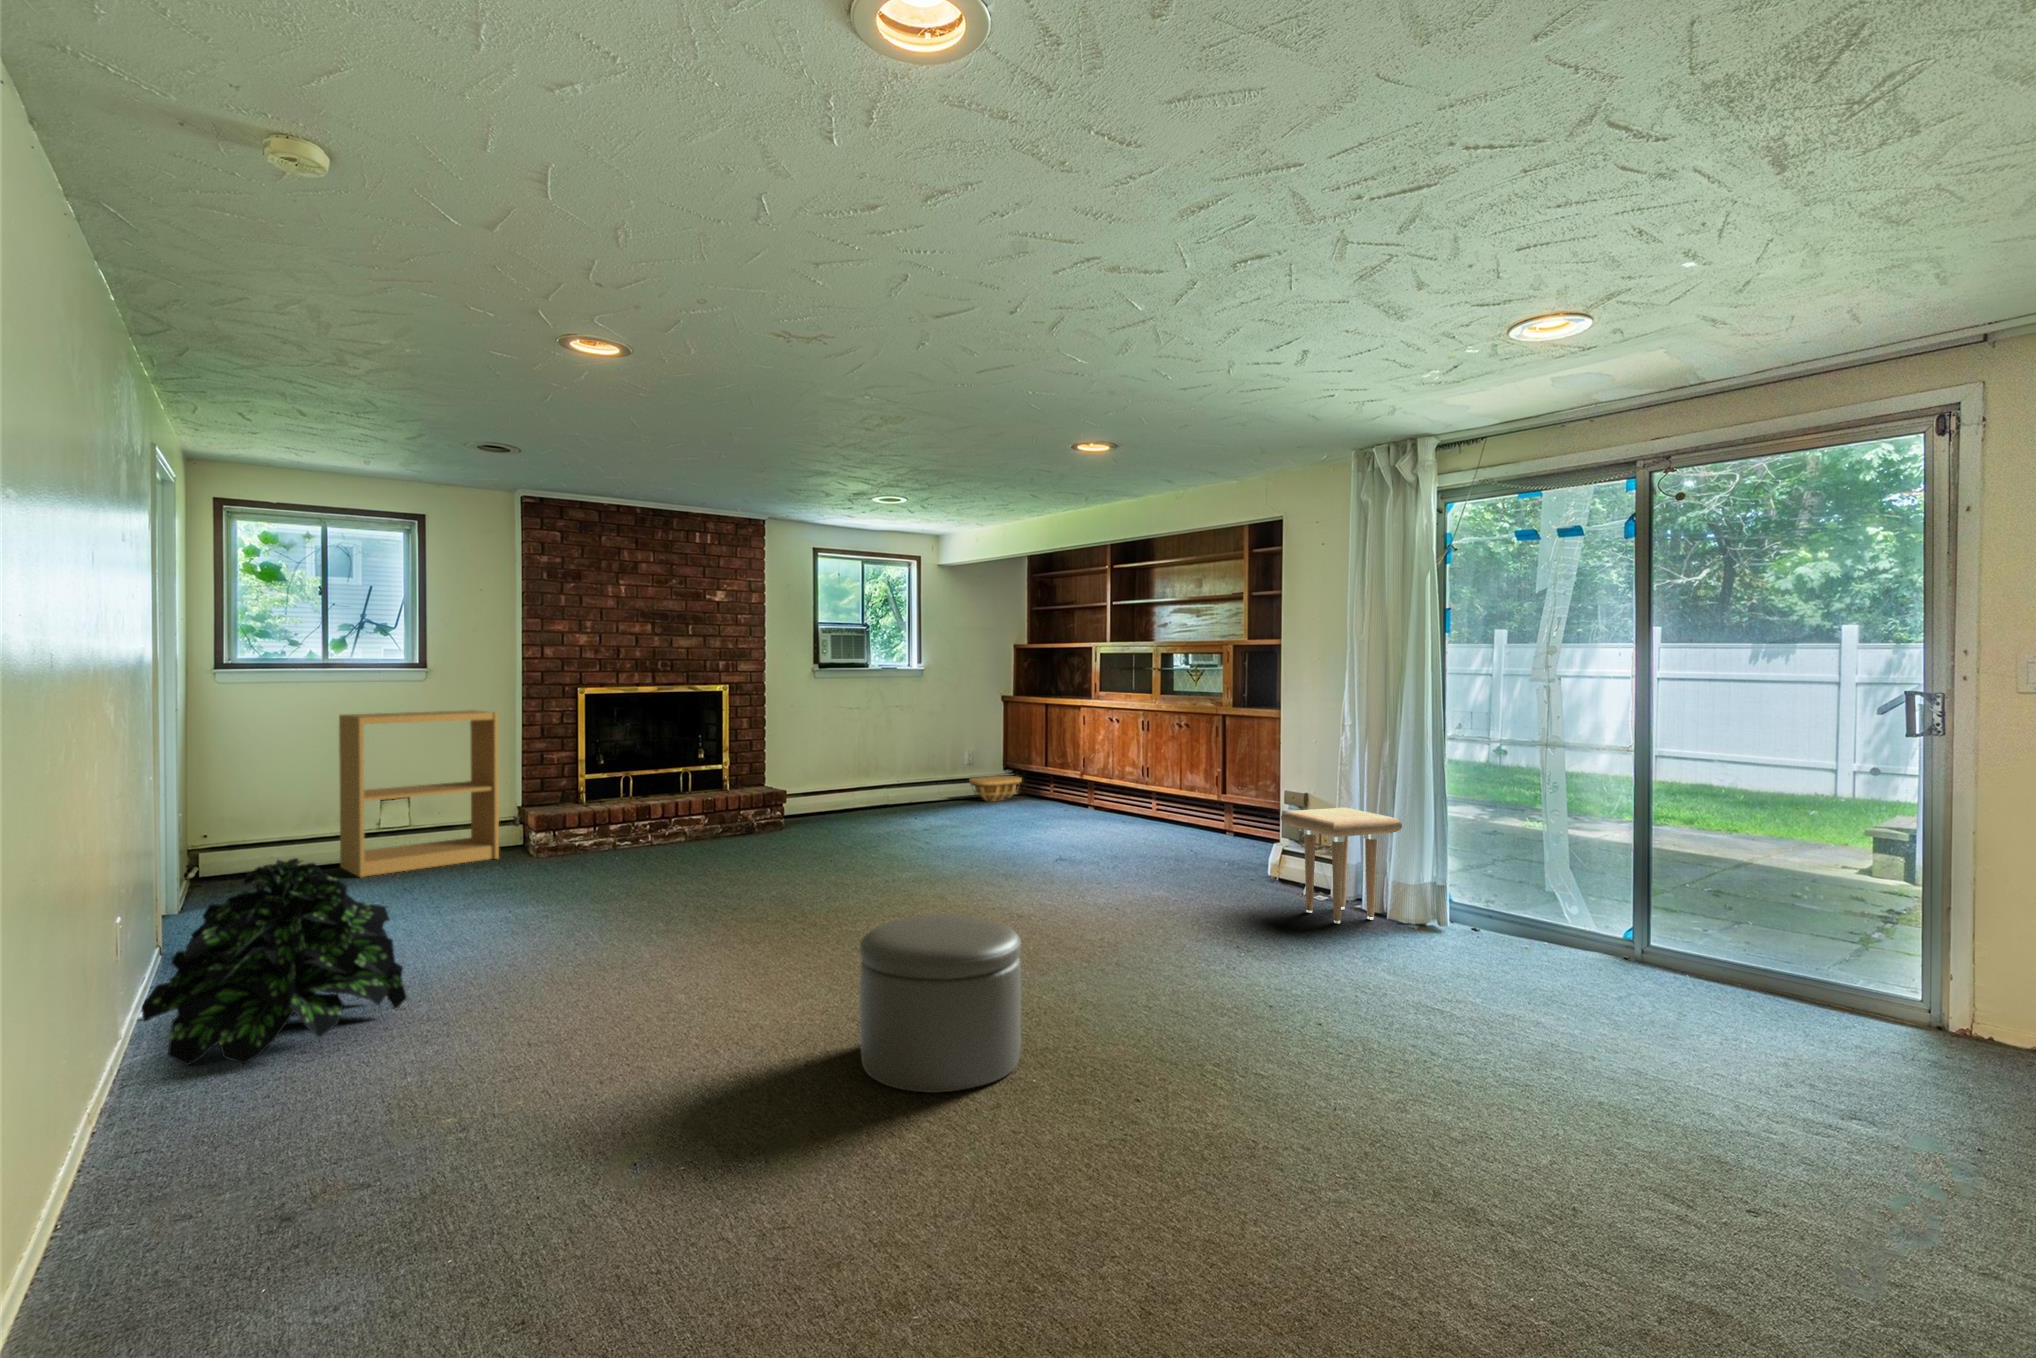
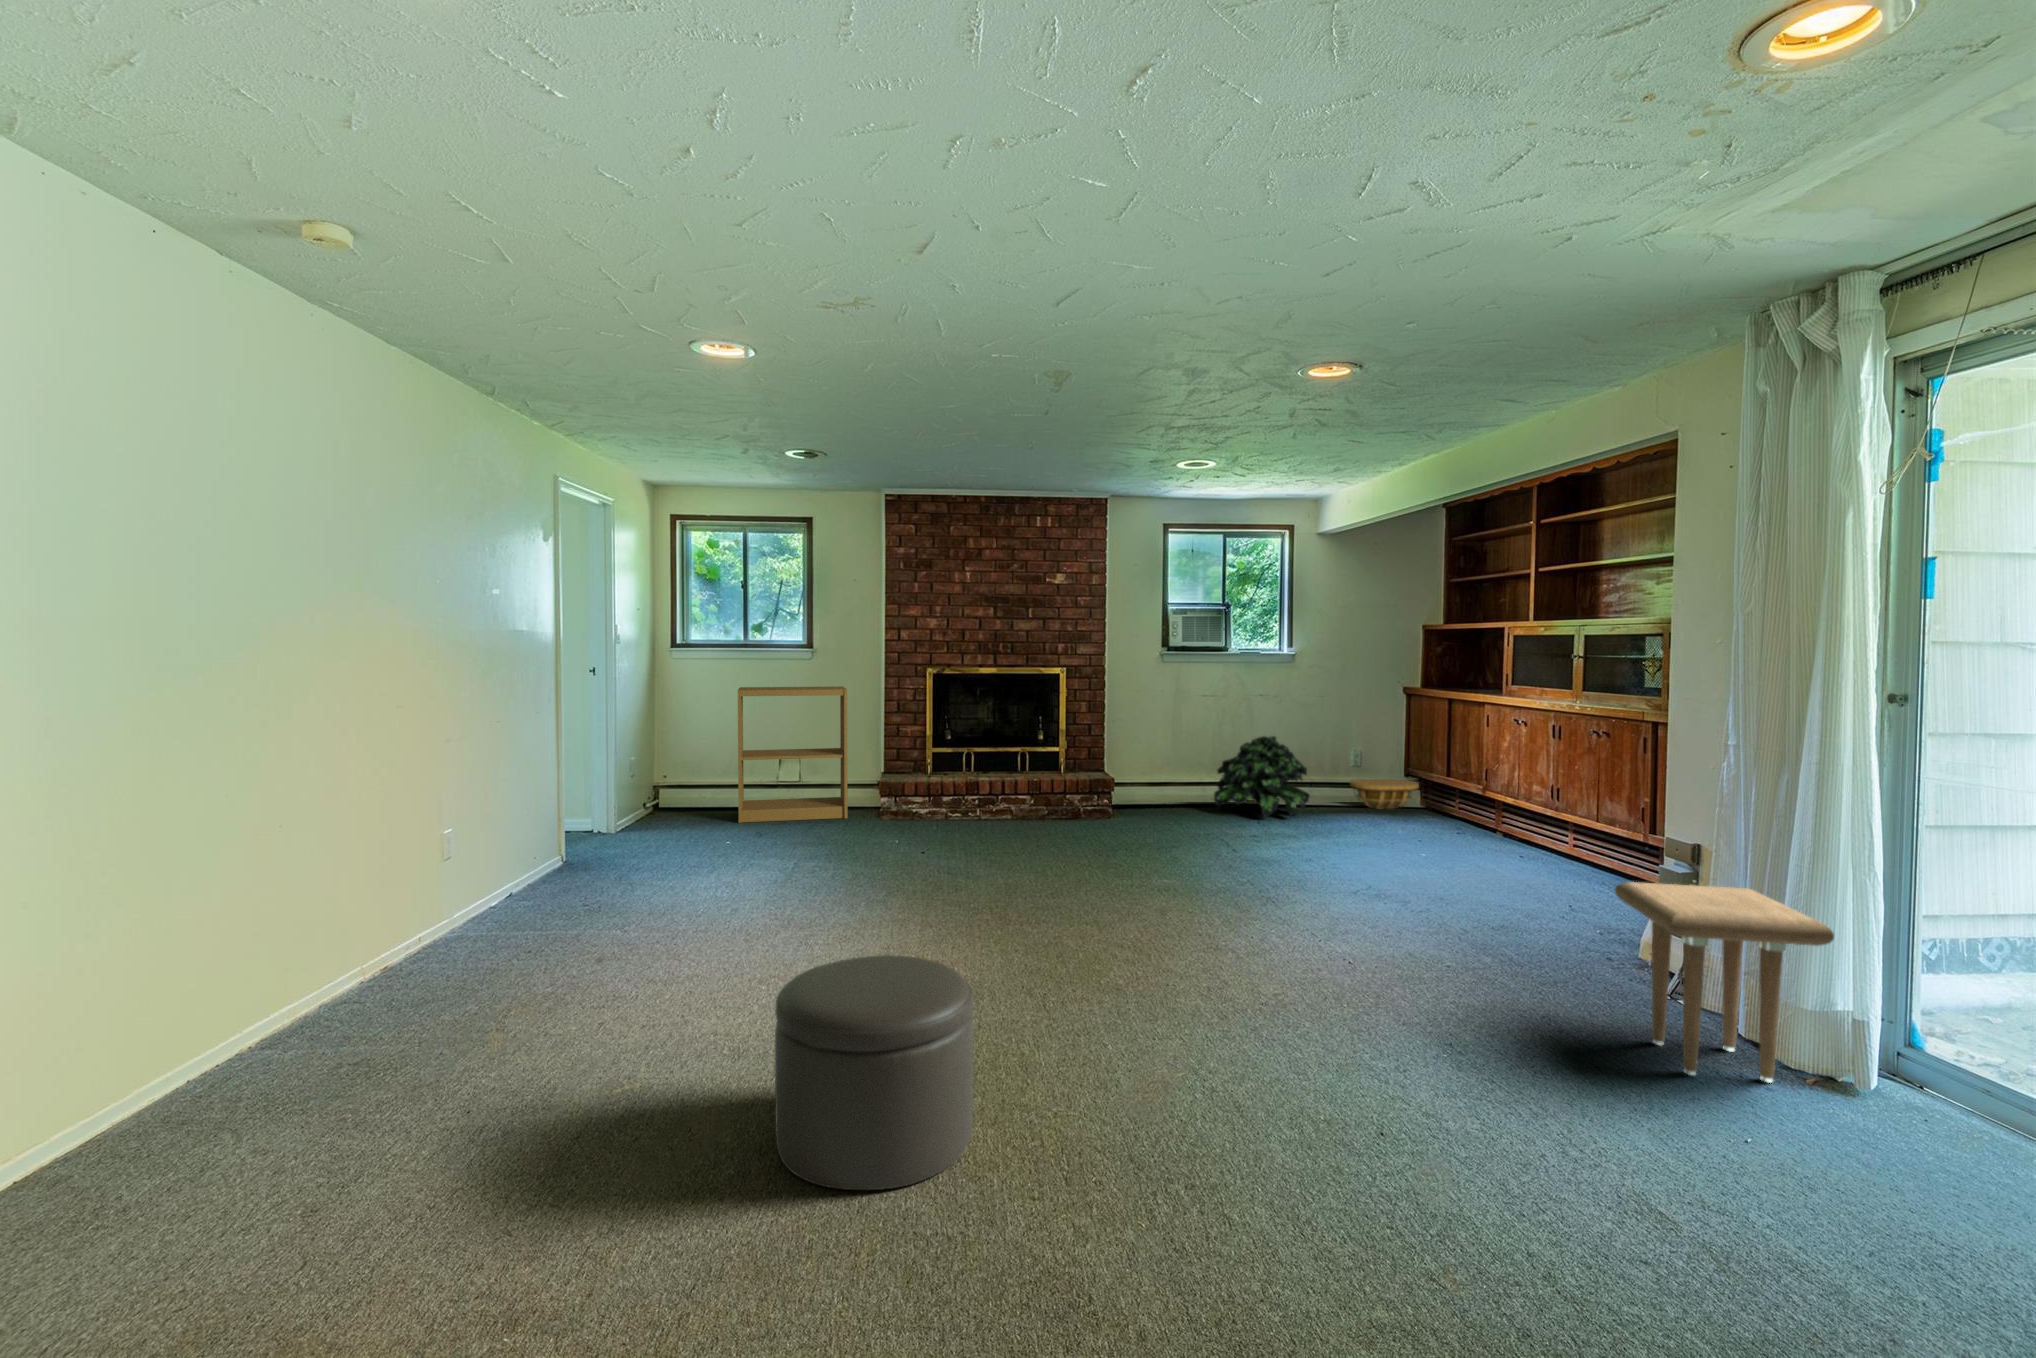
potted plant: present [142,858,407,1065] -> present [1214,736,1310,817]

